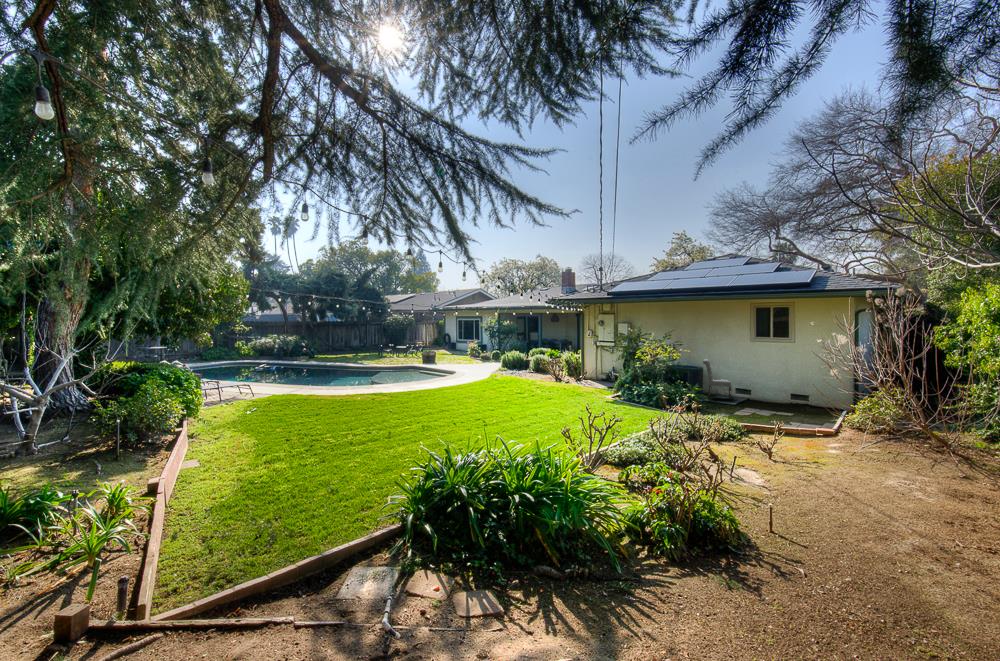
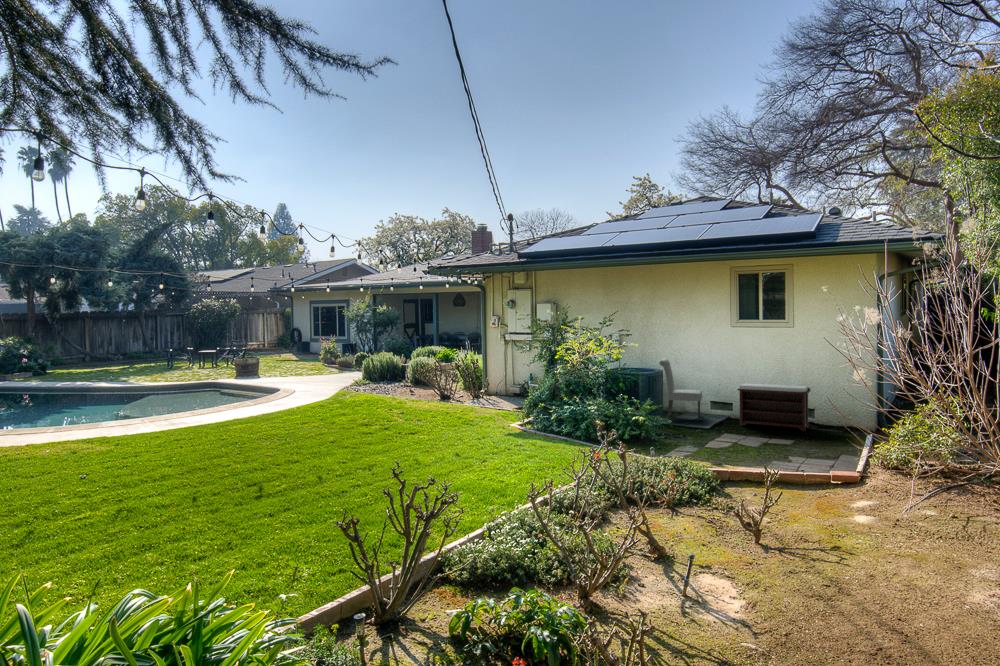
bench: none [756,376,807,408] -> present [737,383,811,431]

